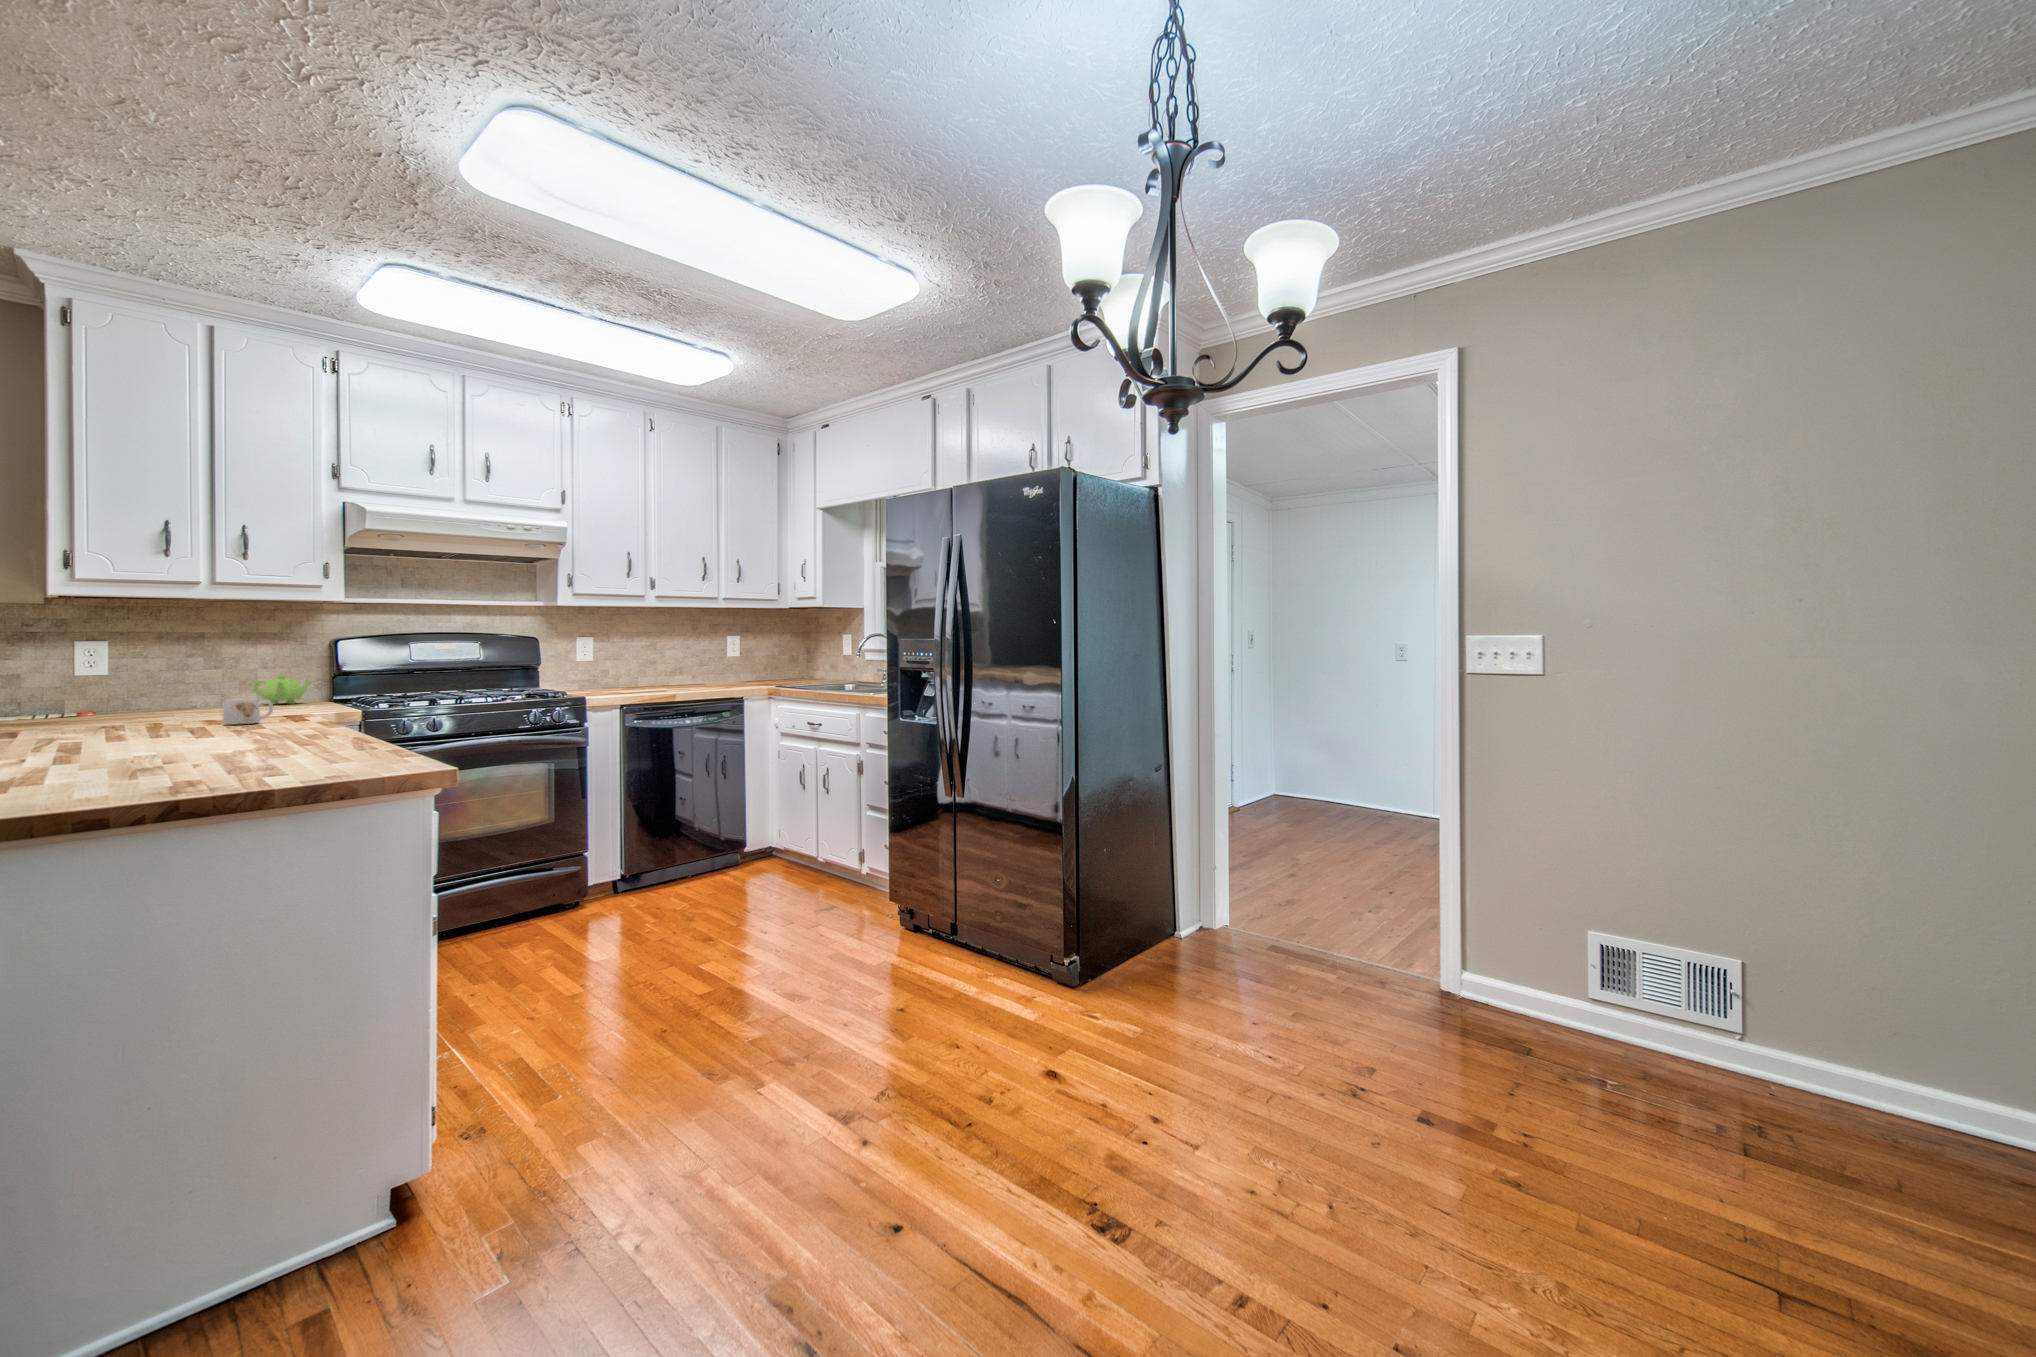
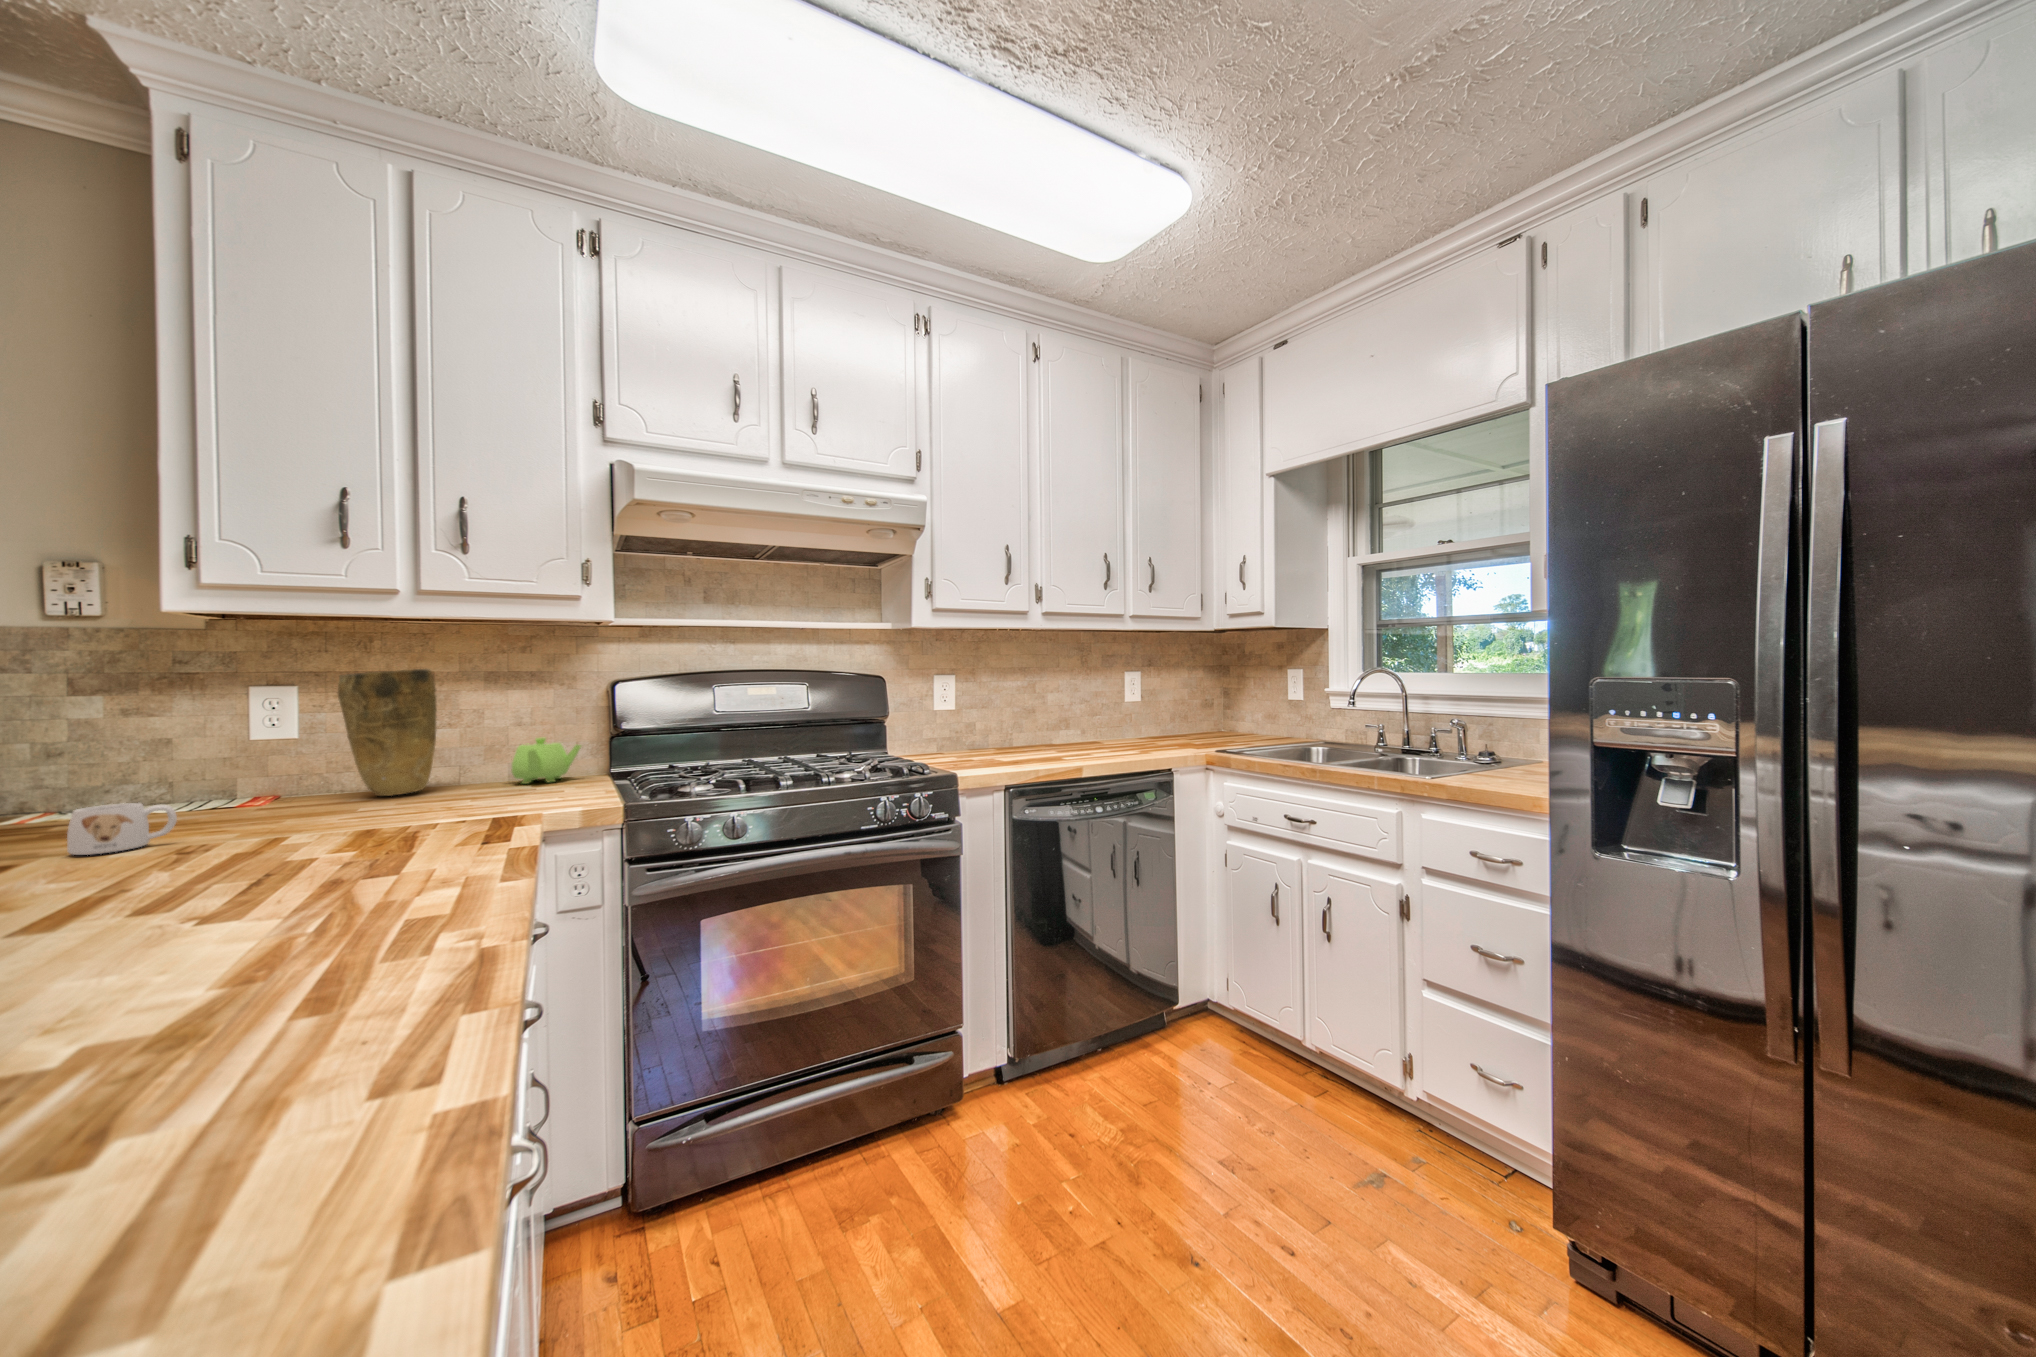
vase: none [139,628,208,709] -> present [338,669,437,796]
mug: present [223,699,273,725] -> present [67,803,177,855]

